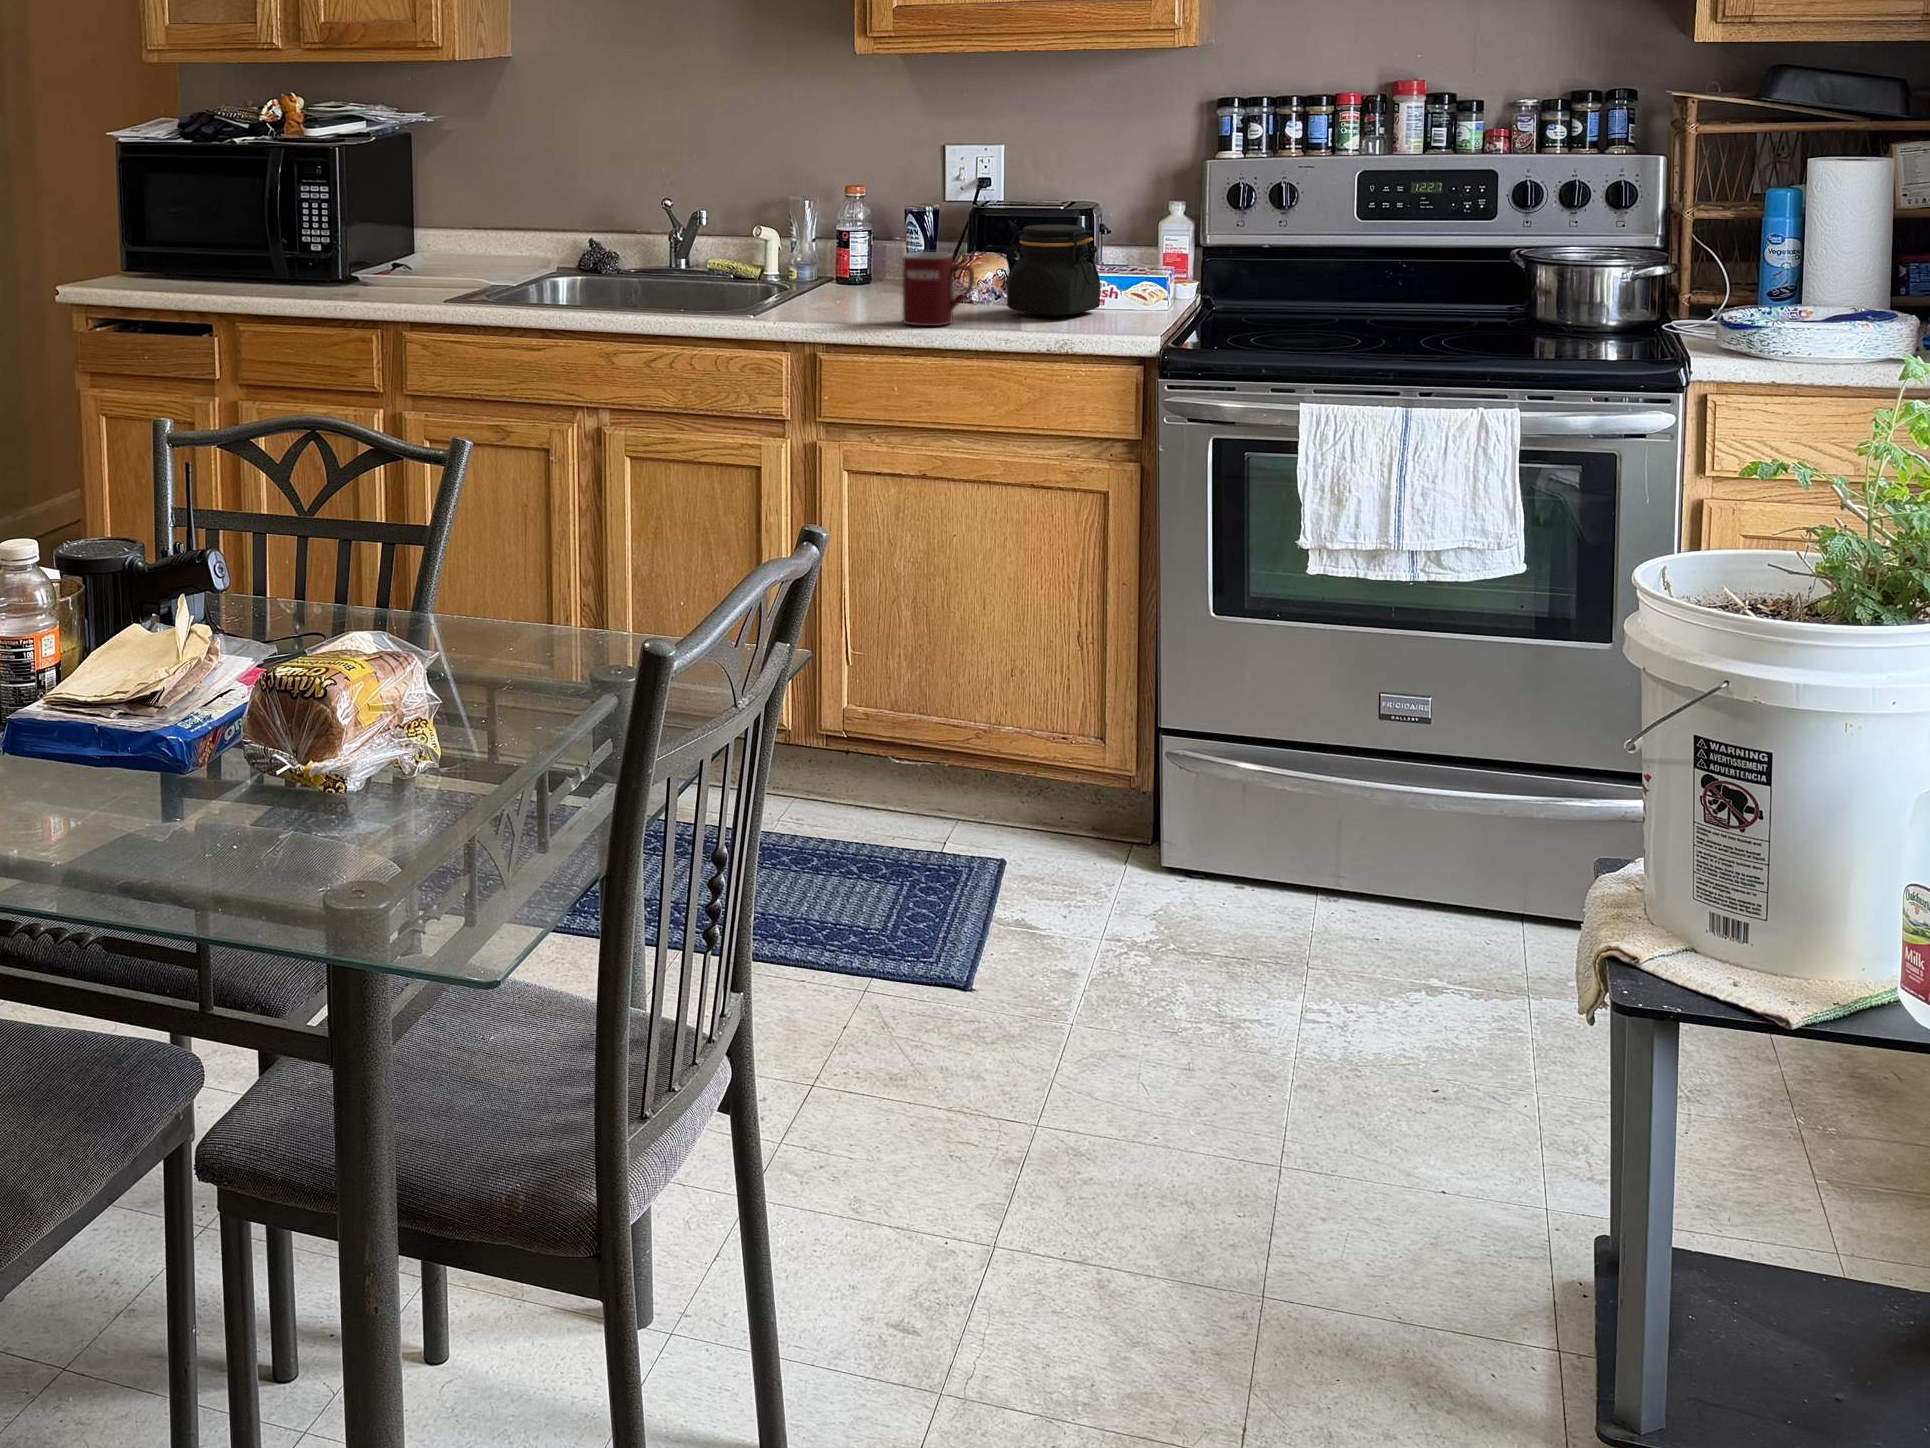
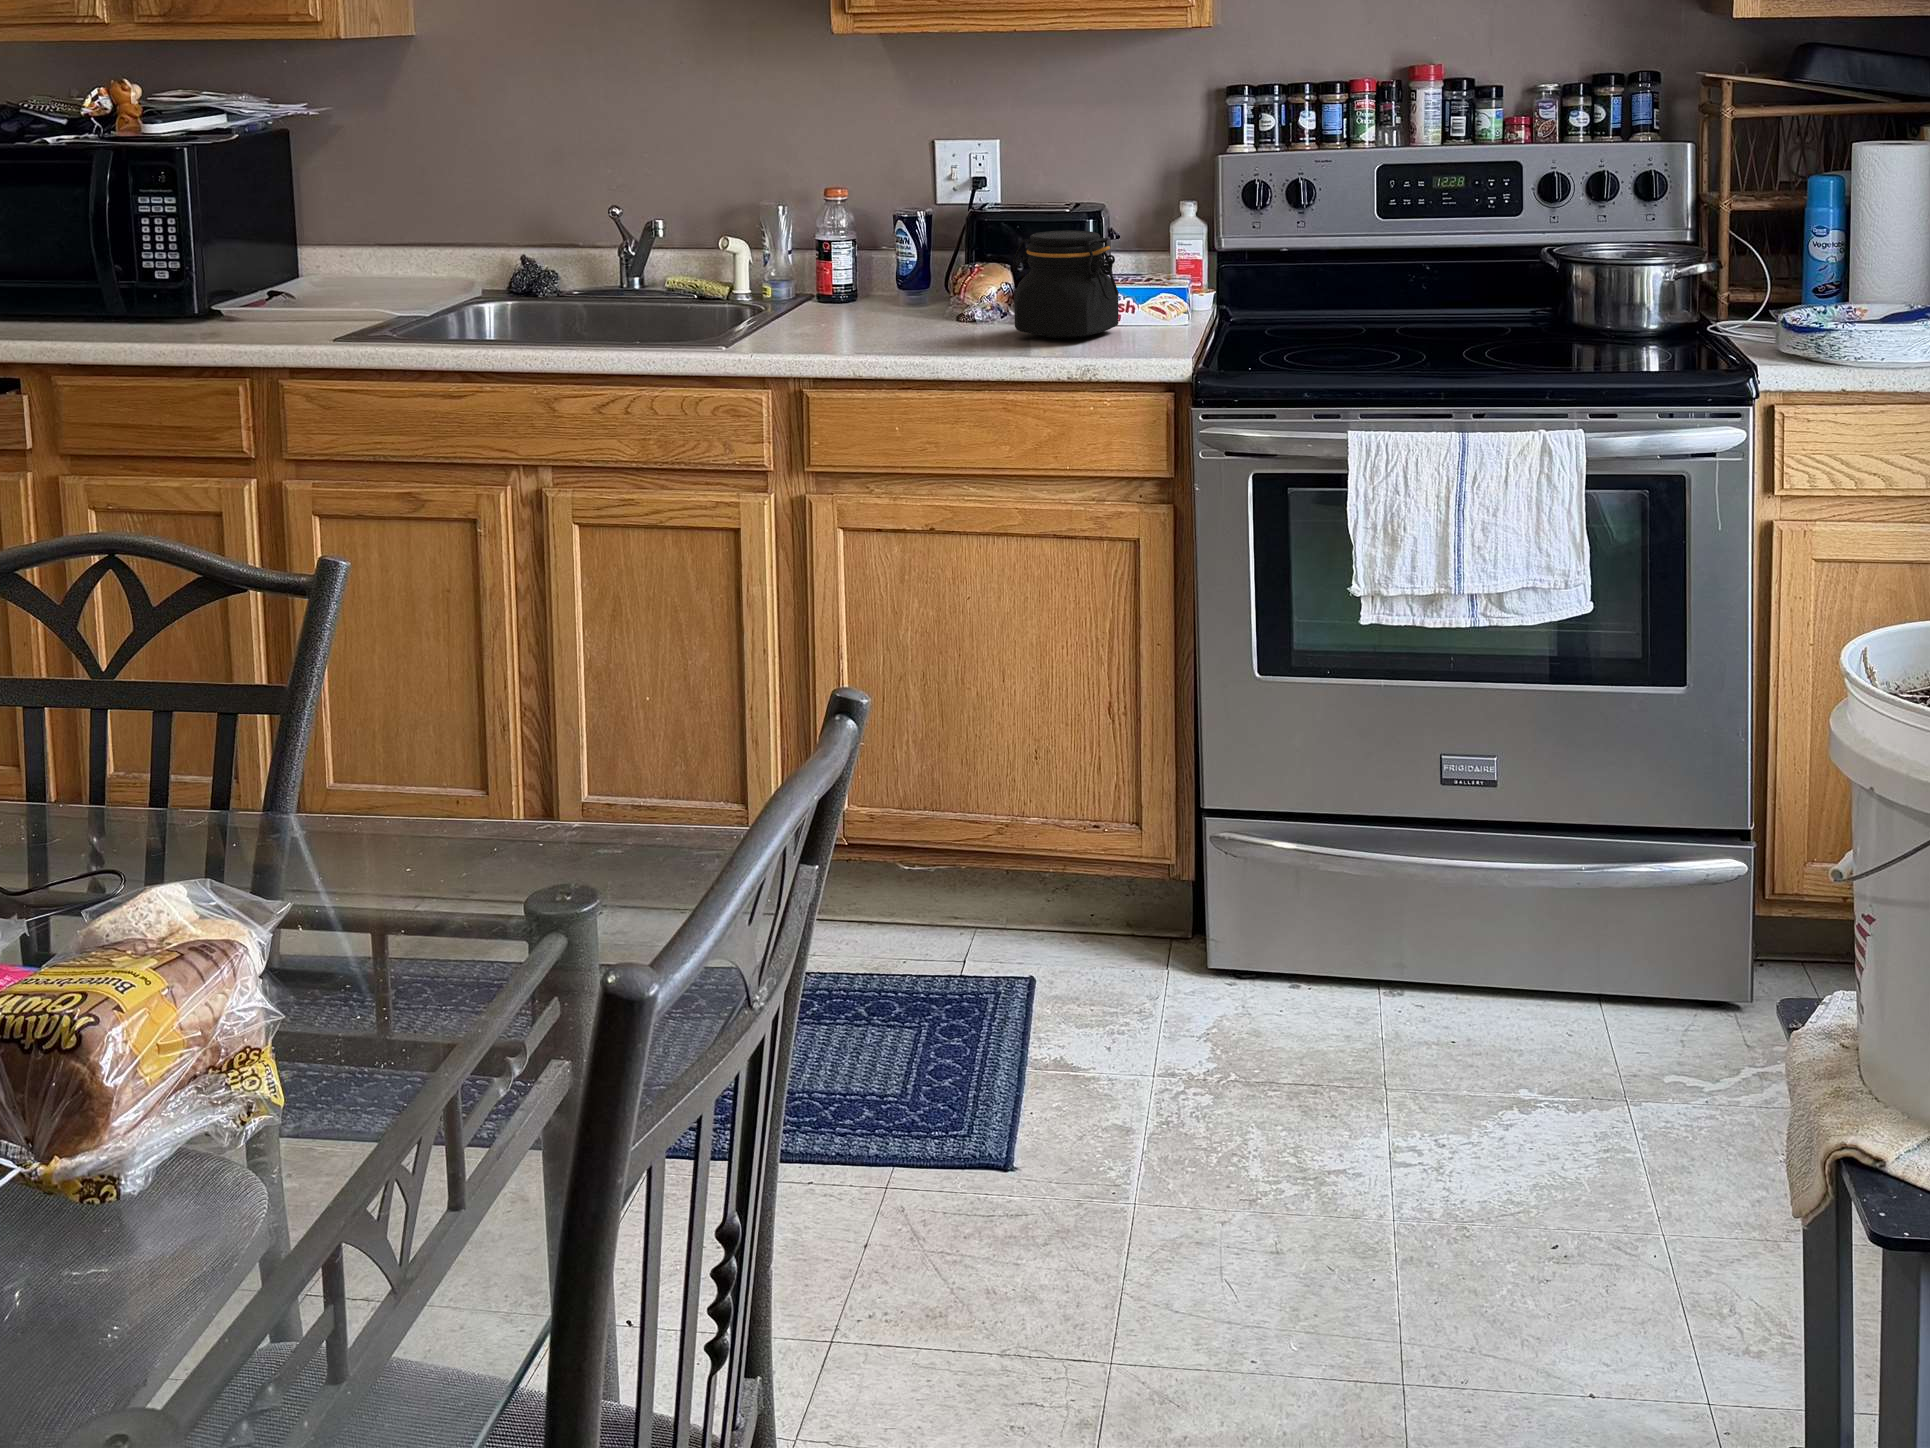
mug: present [902,252,974,326] -> none [895,267,978,356]

